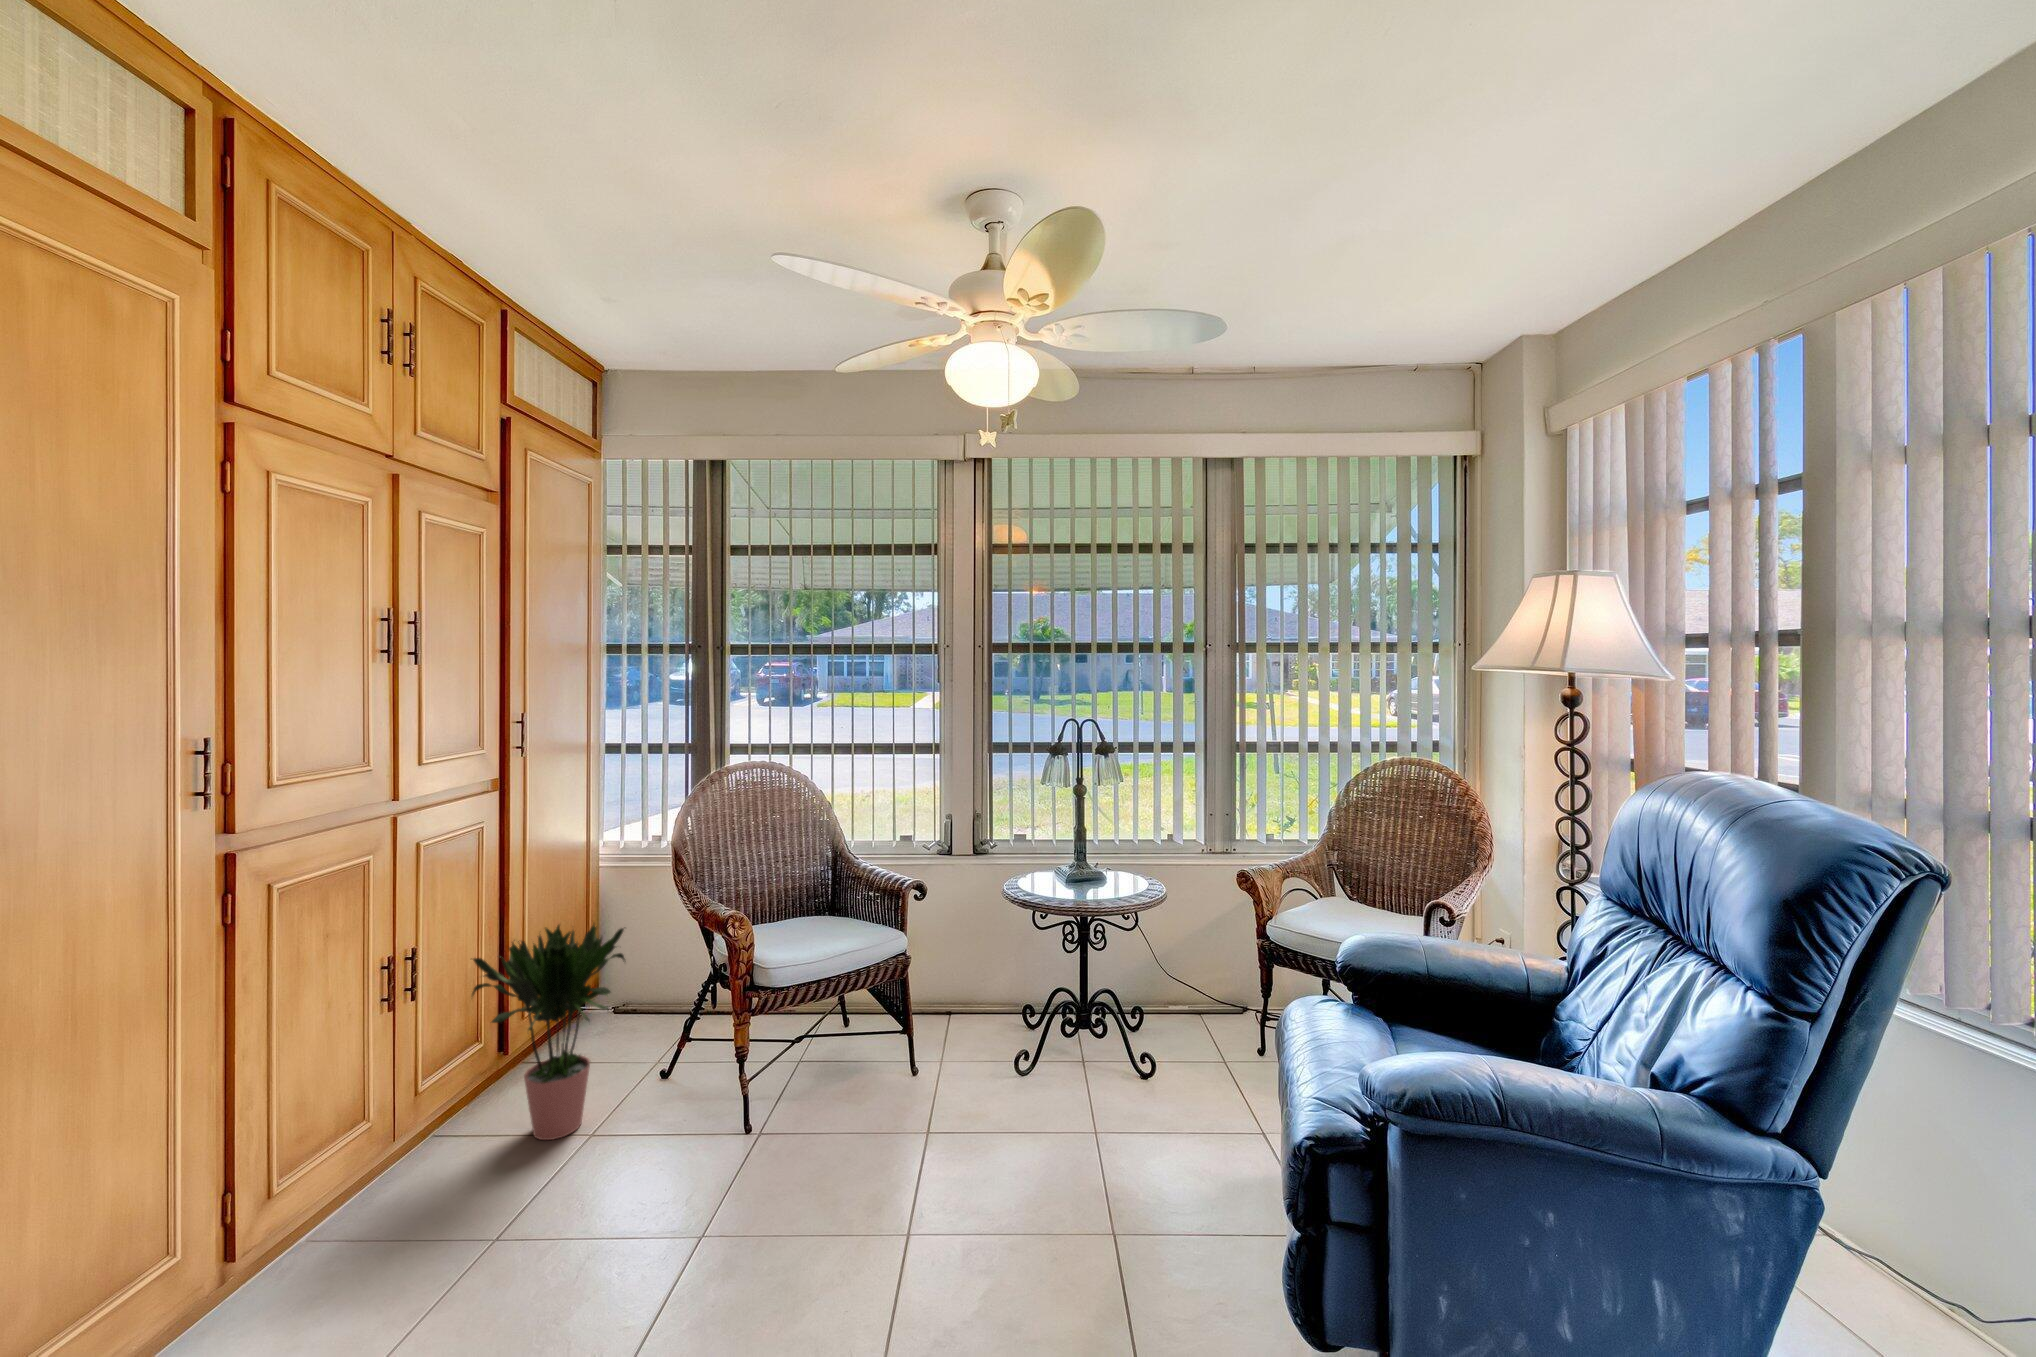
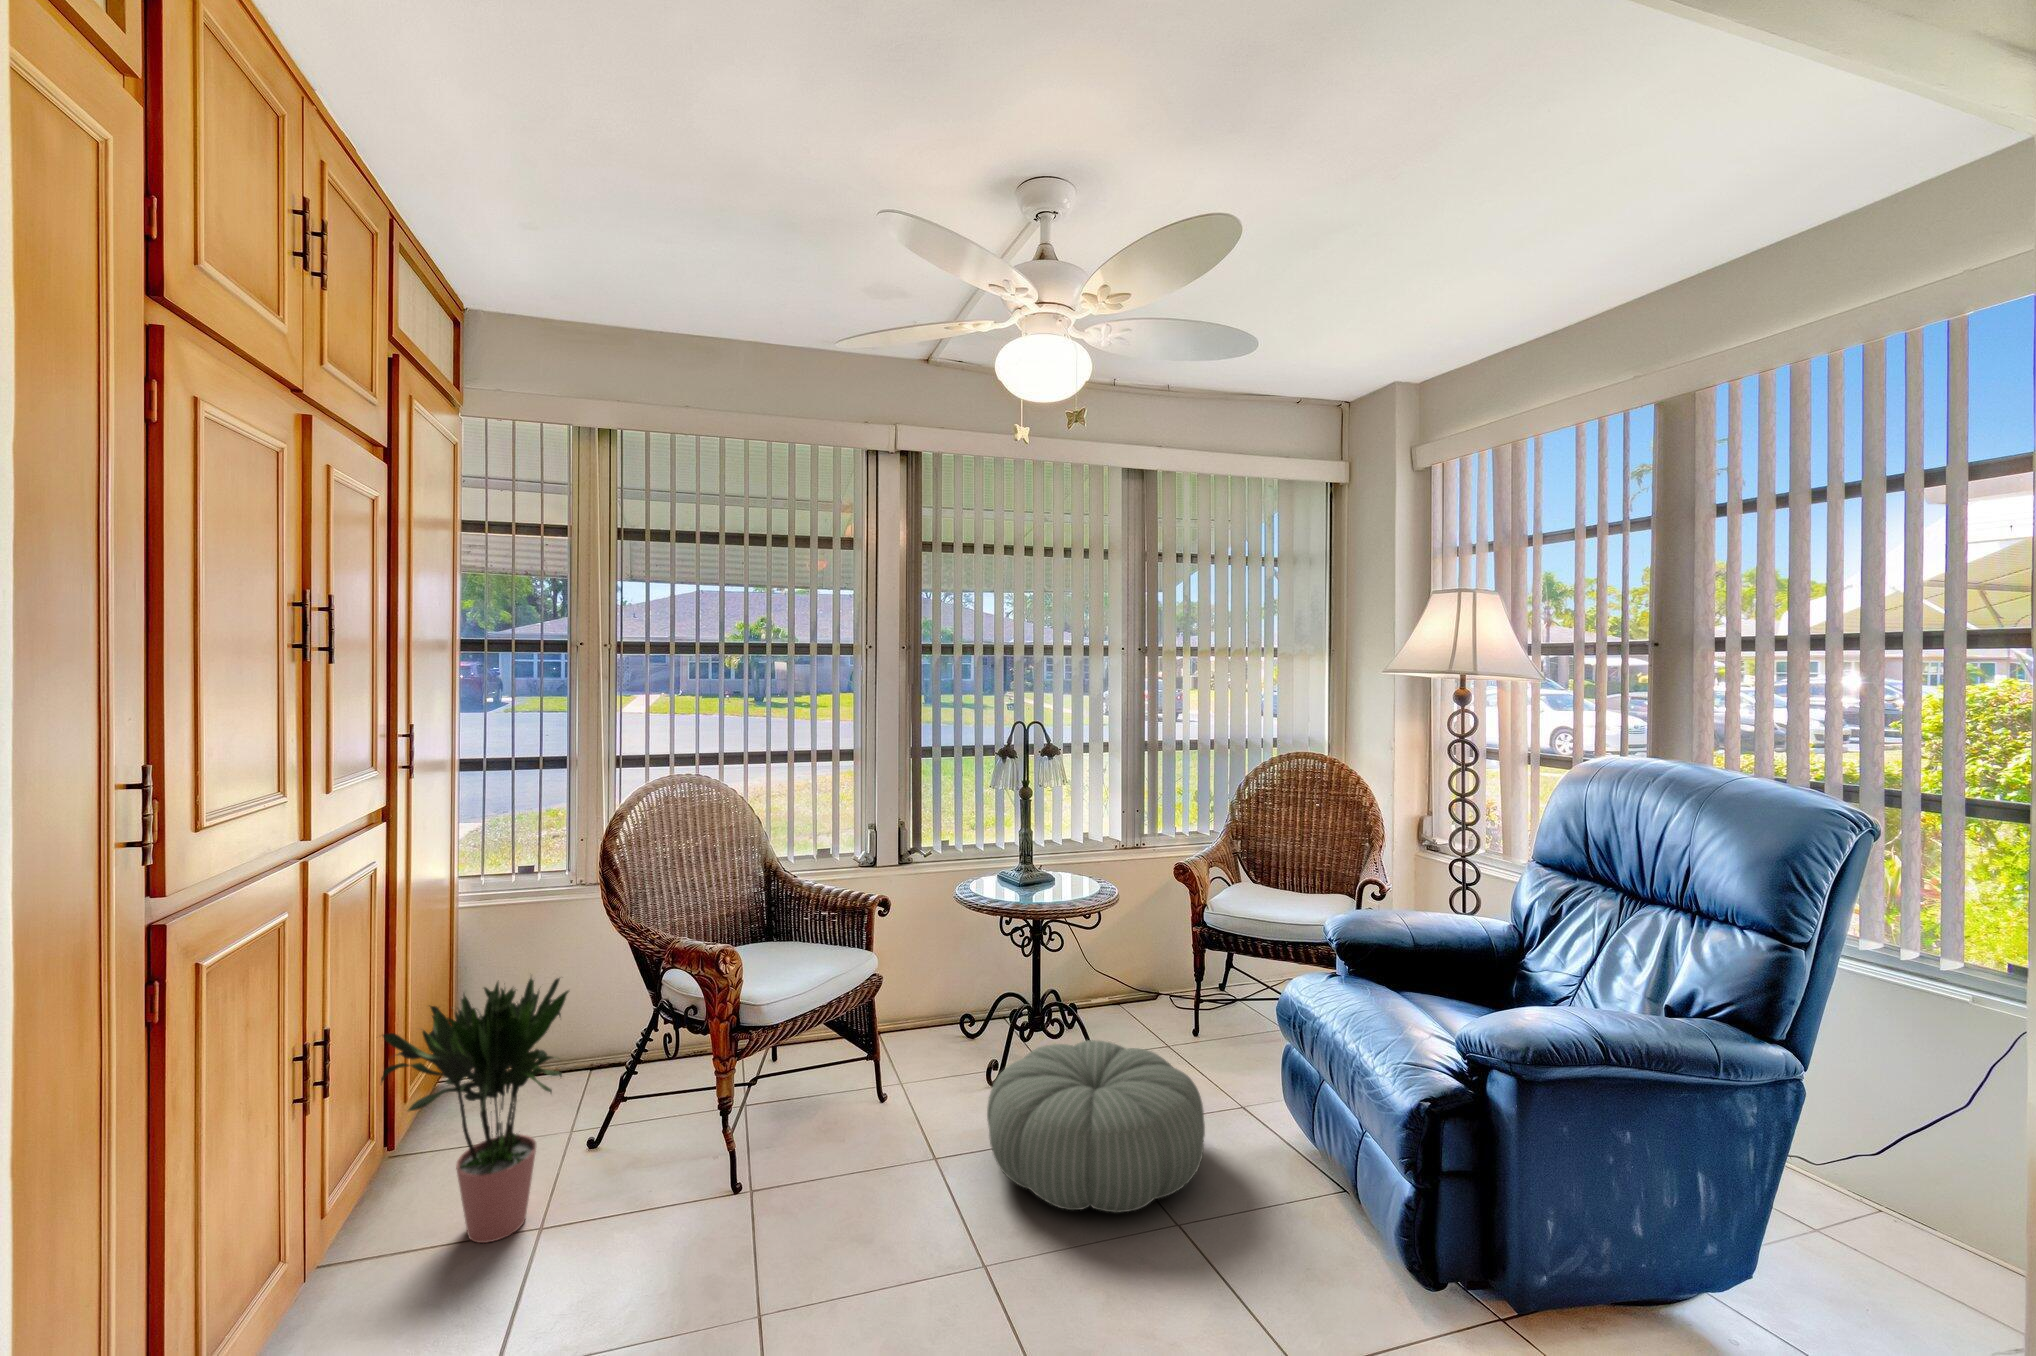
pouf: none [959,1040,1184,1214] -> present [987,1040,1205,1213]

